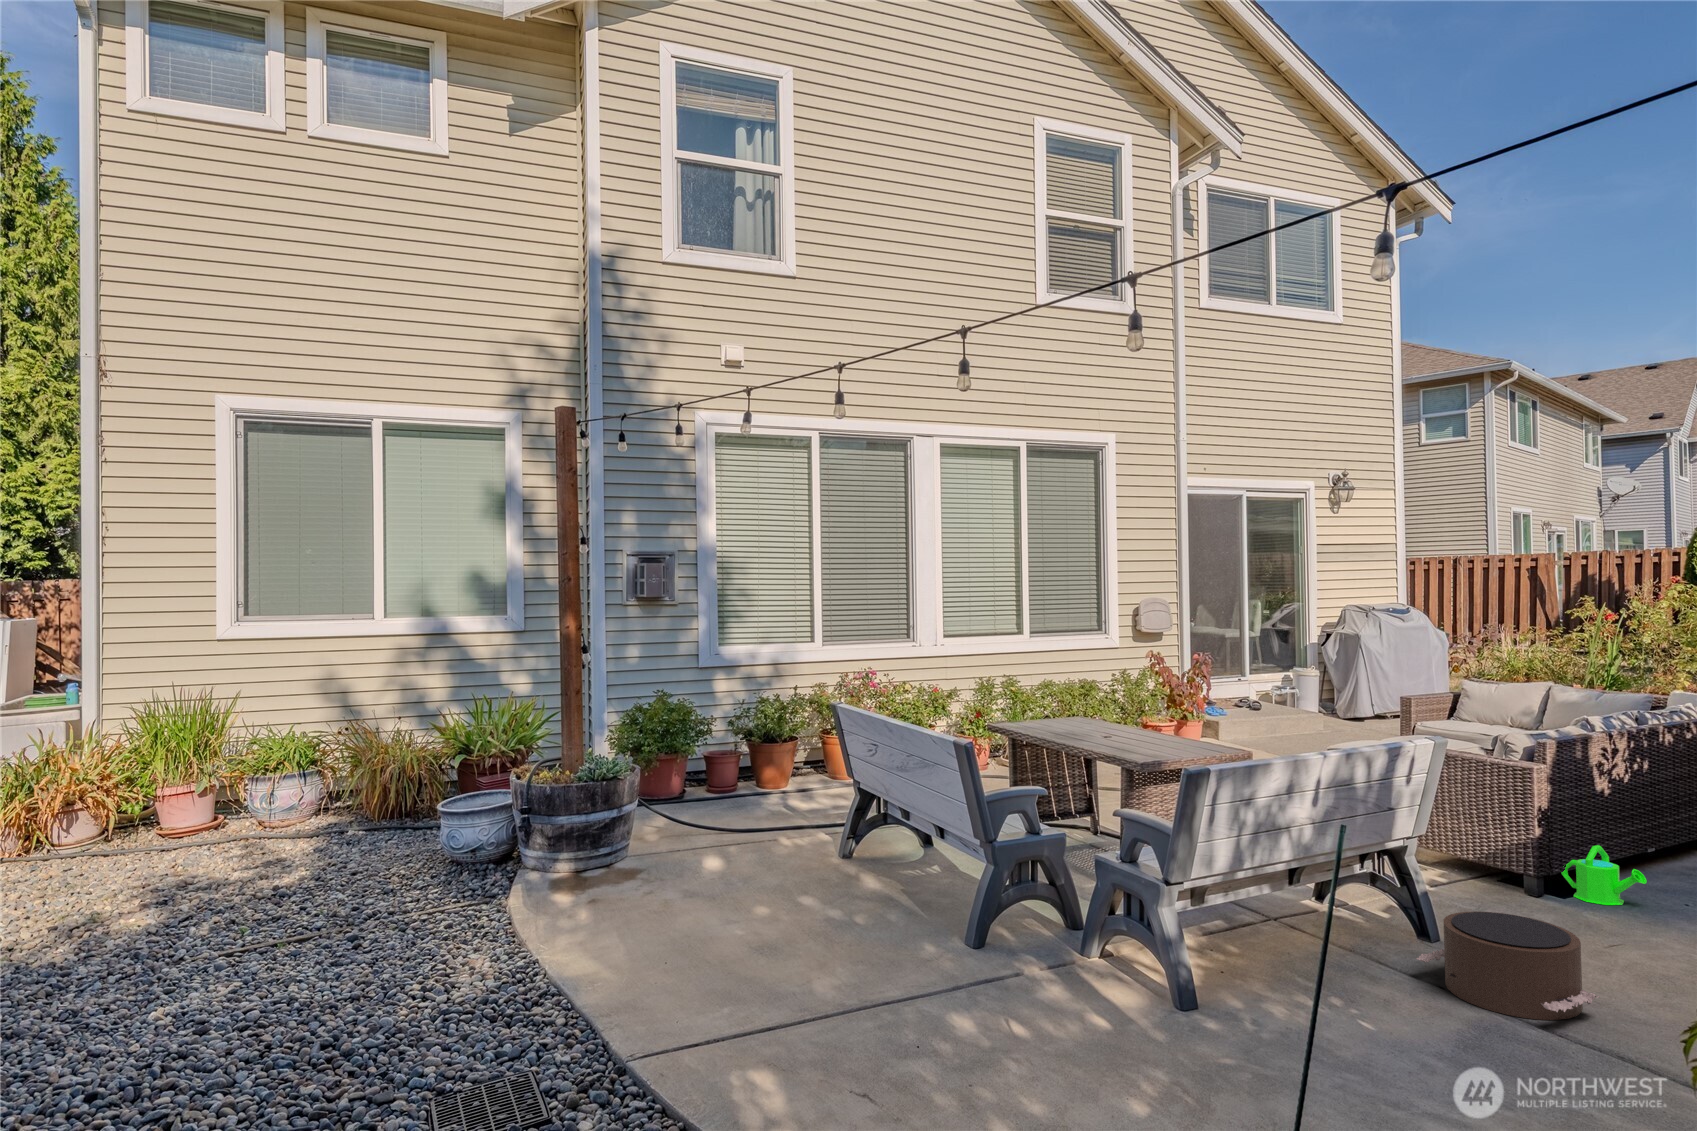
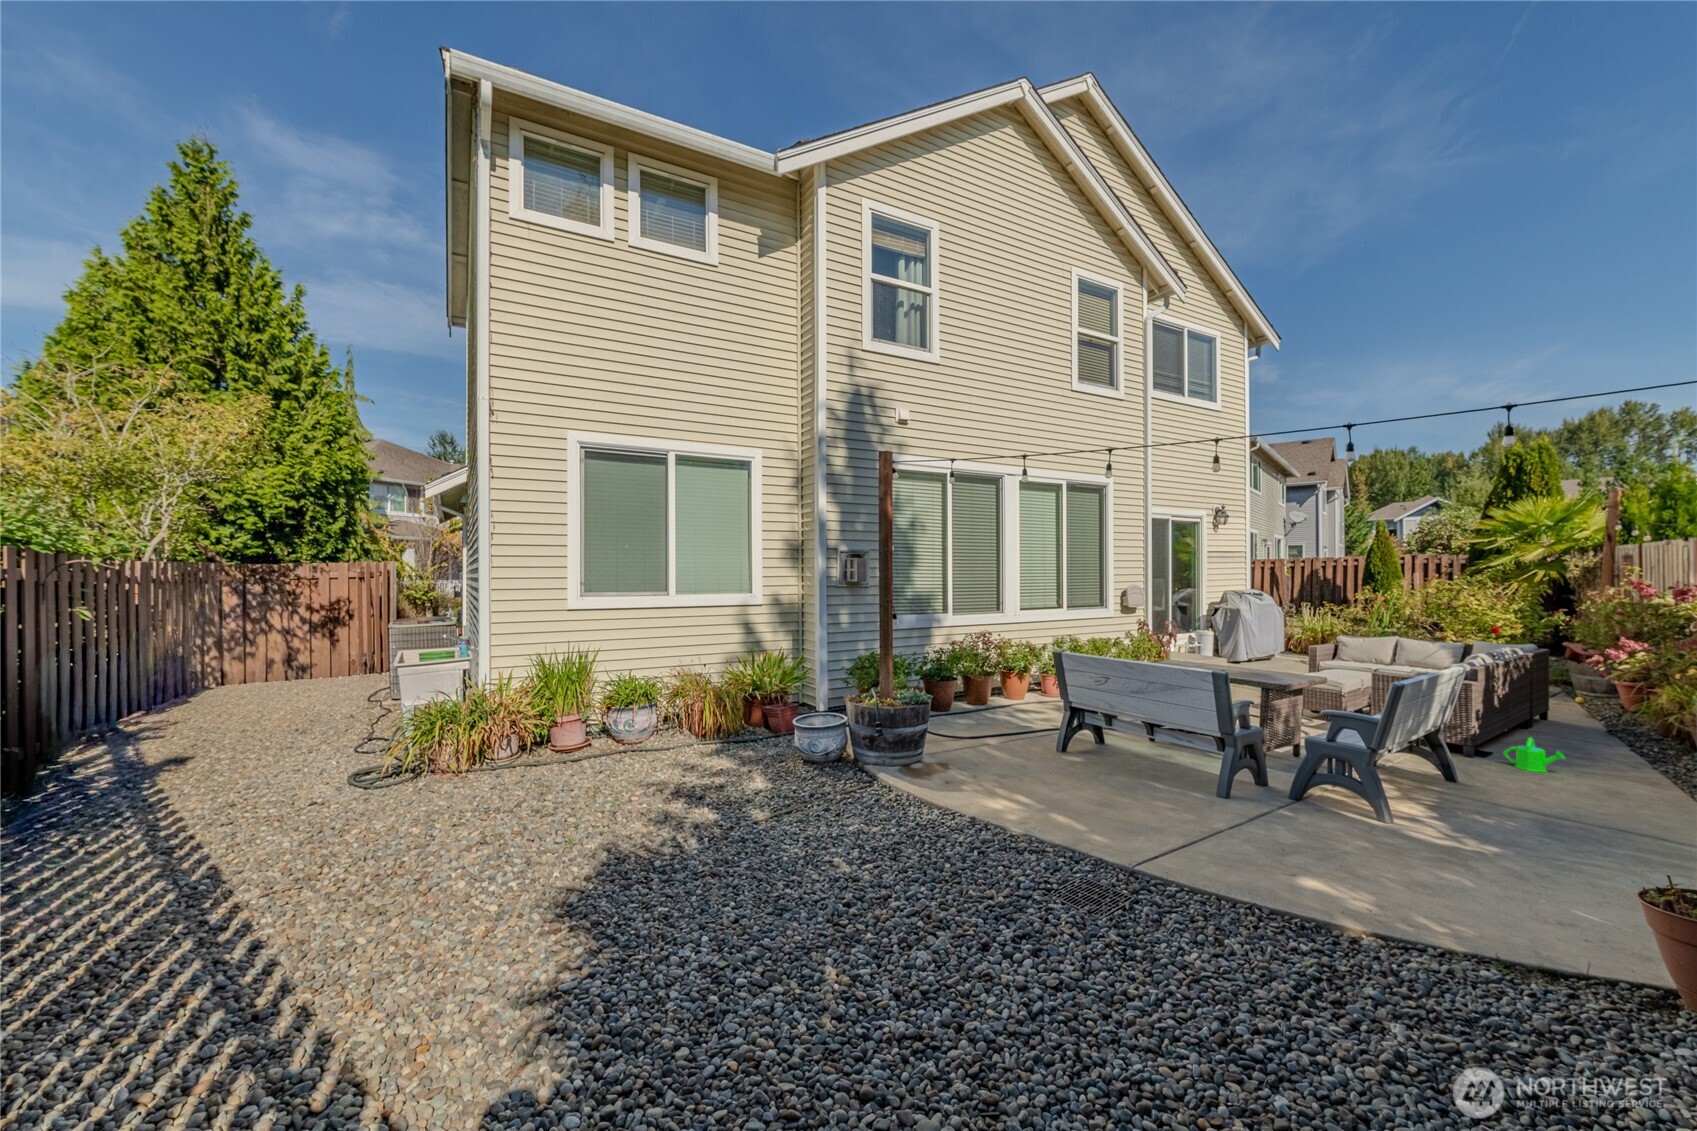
pouf: present [1416,911,1599,1020] -> none [1513,779,1639,840]

